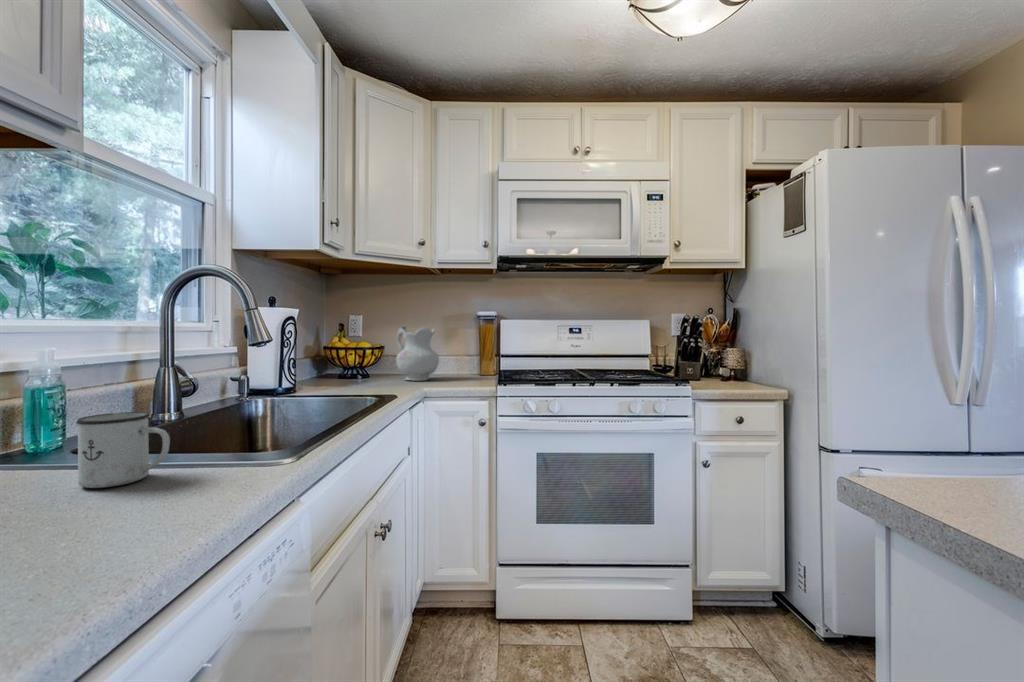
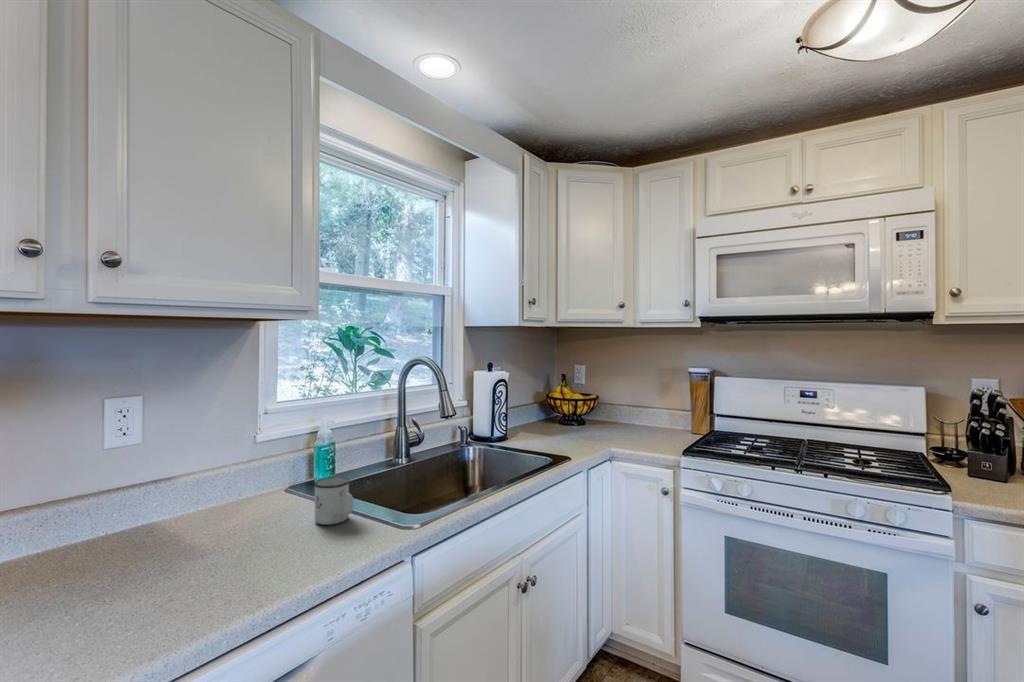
ceramic pitcher: present [396,326,439,381] -> none [598,382,639,437]

